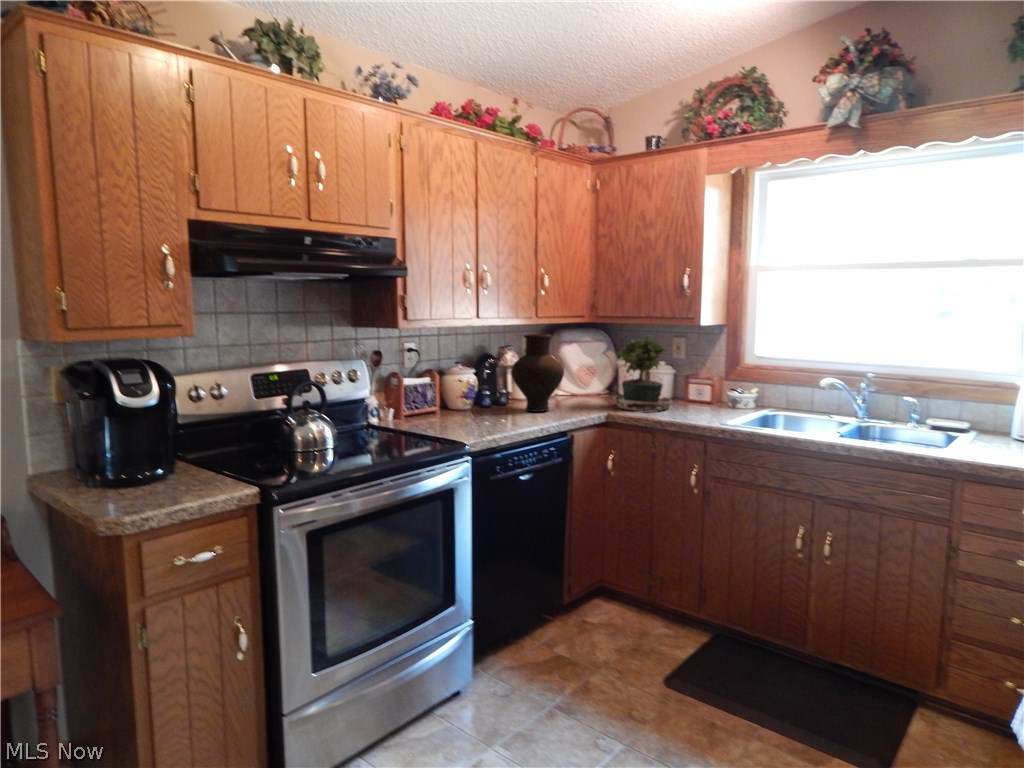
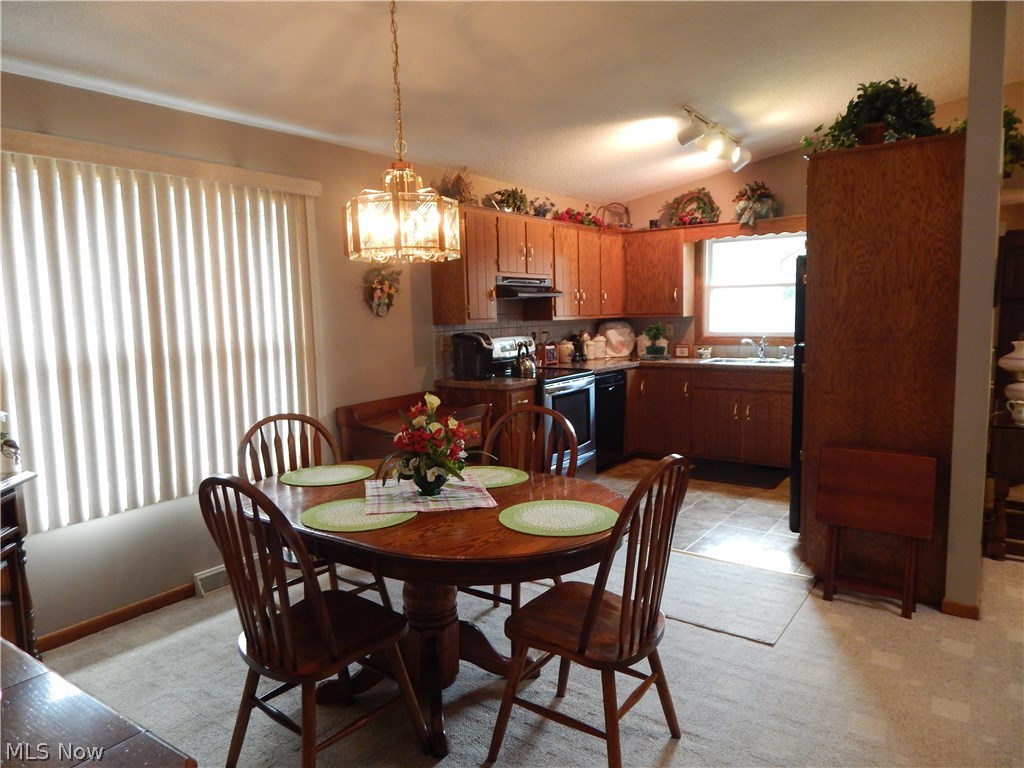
vase: present [511,334,564,412] -> none [593,323,619,361]

